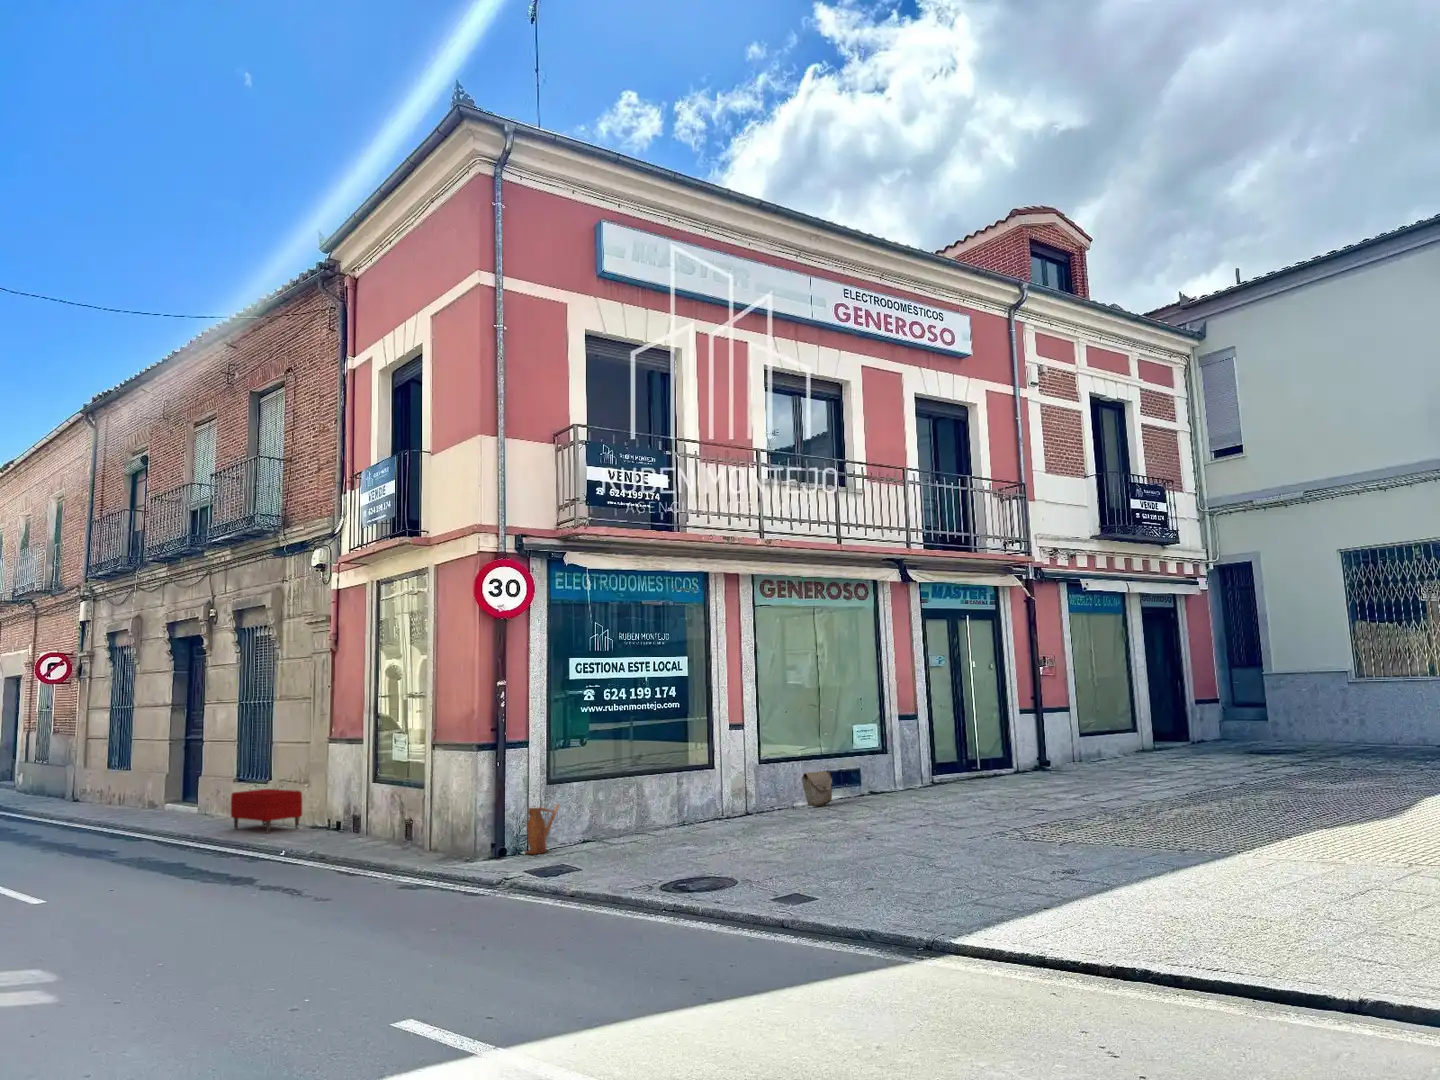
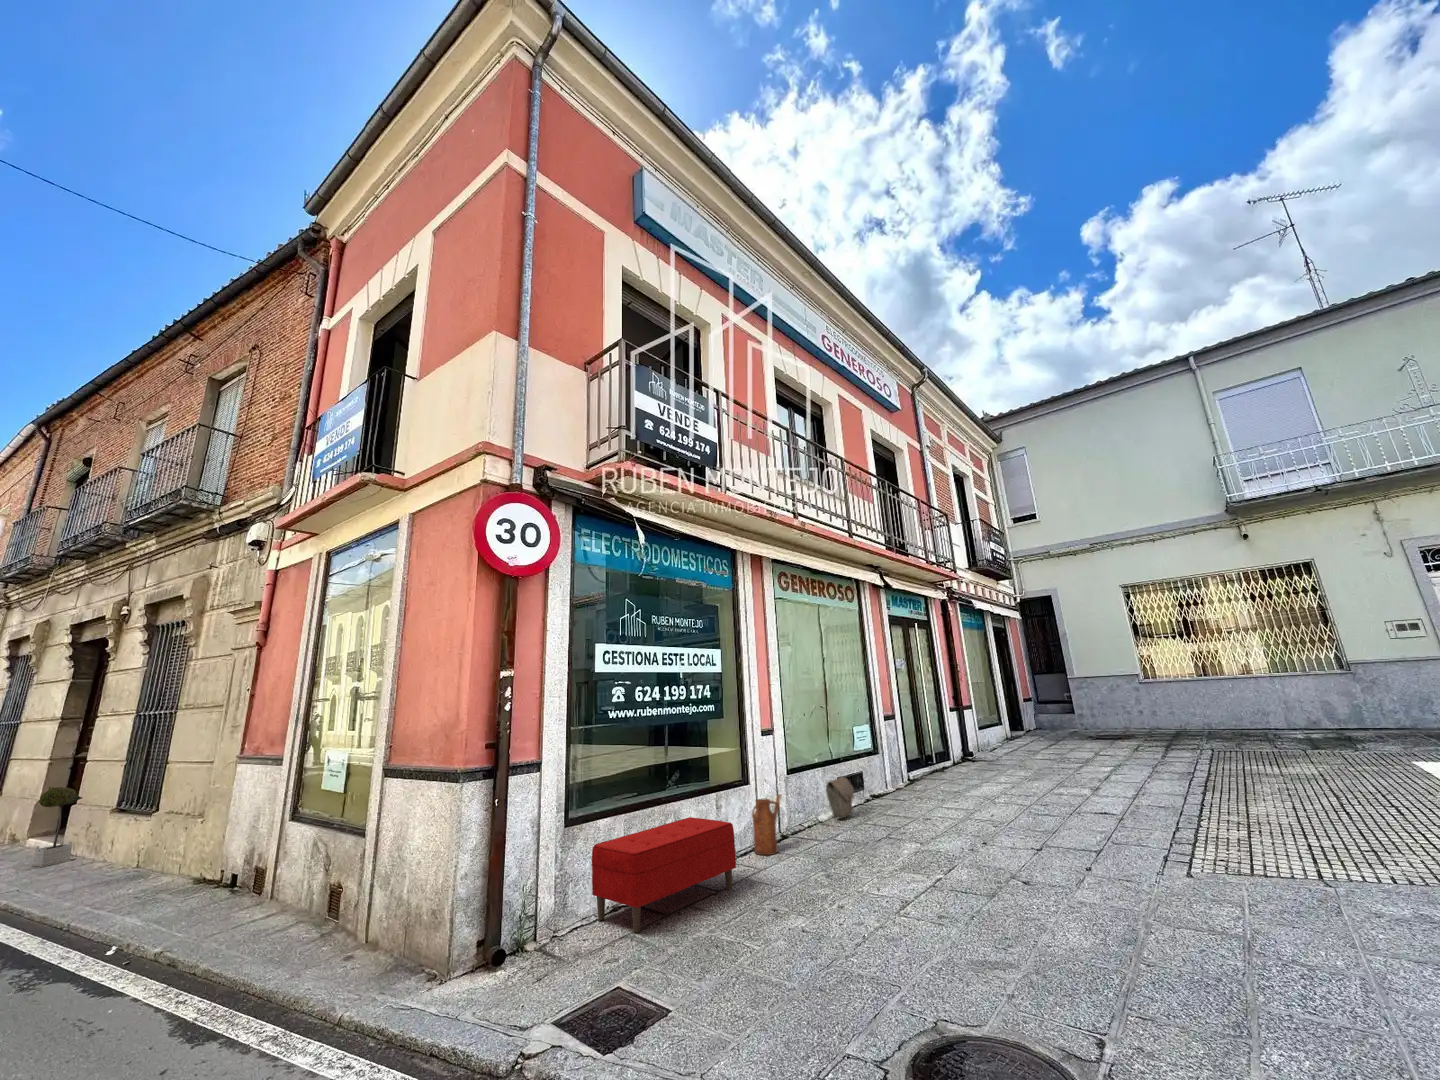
potted tree: none [180,760,208,821] -> present [33,787,82,867]
bench: present [231,789,302,833] -> present [592,817,736,932]
watering can: present [525,804,559,854] -> present [752,794,781,855]

